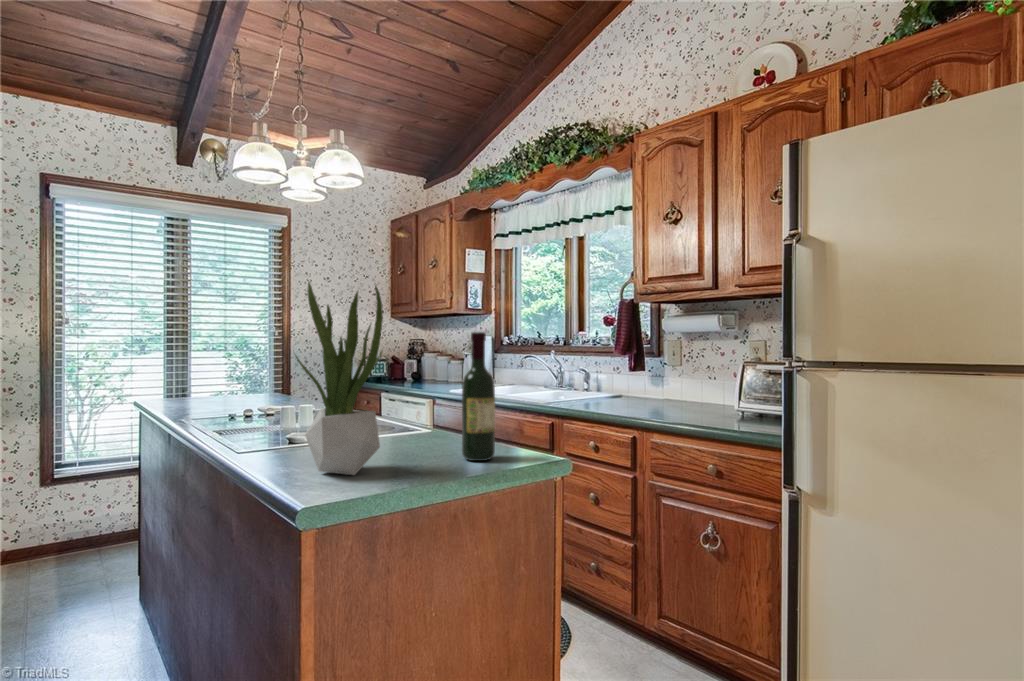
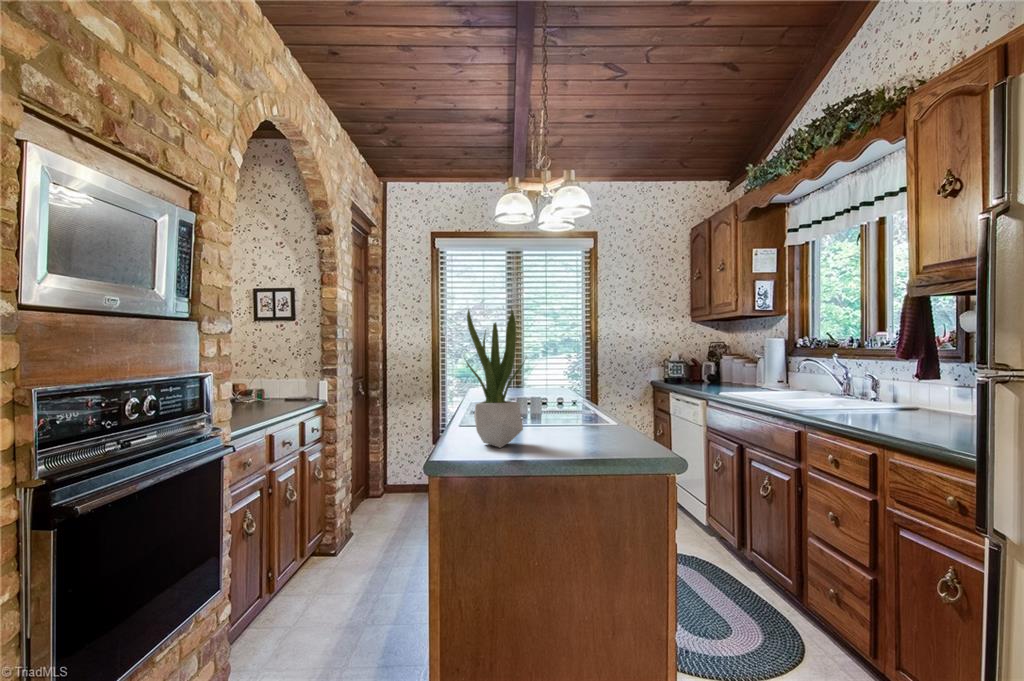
wine bottle: present [462,332,495,461] -> none [592,343,620,450]

